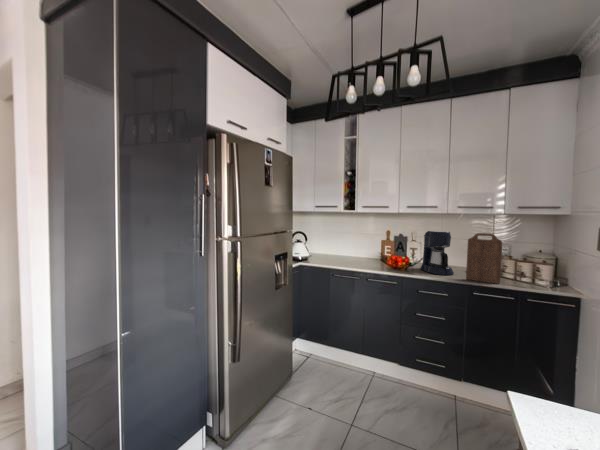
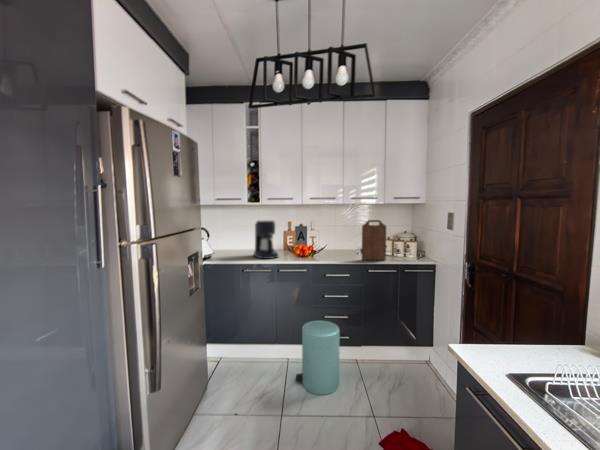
coffee maker: present [420,231,454,275] -> present [254,220,278,259]
trash can: none [375,338,428,423] -> present [295,320,340,395]

